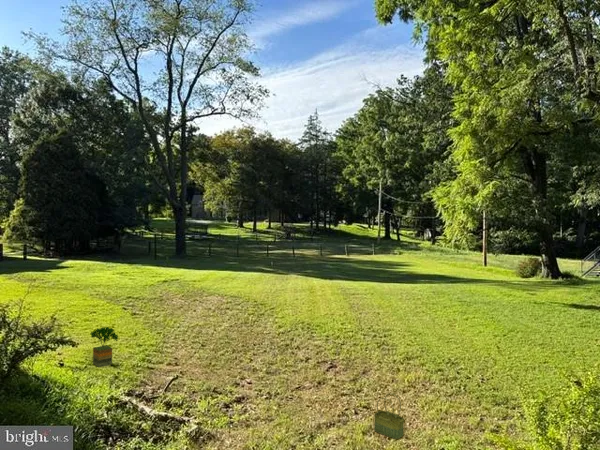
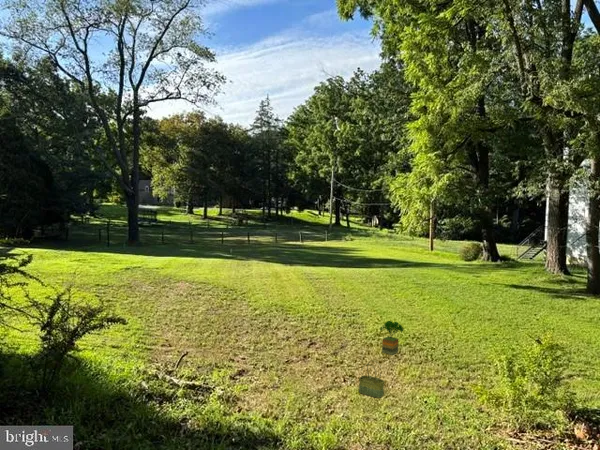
potted tree: present [90,327,118,367] -> present [380,321,404,355]

